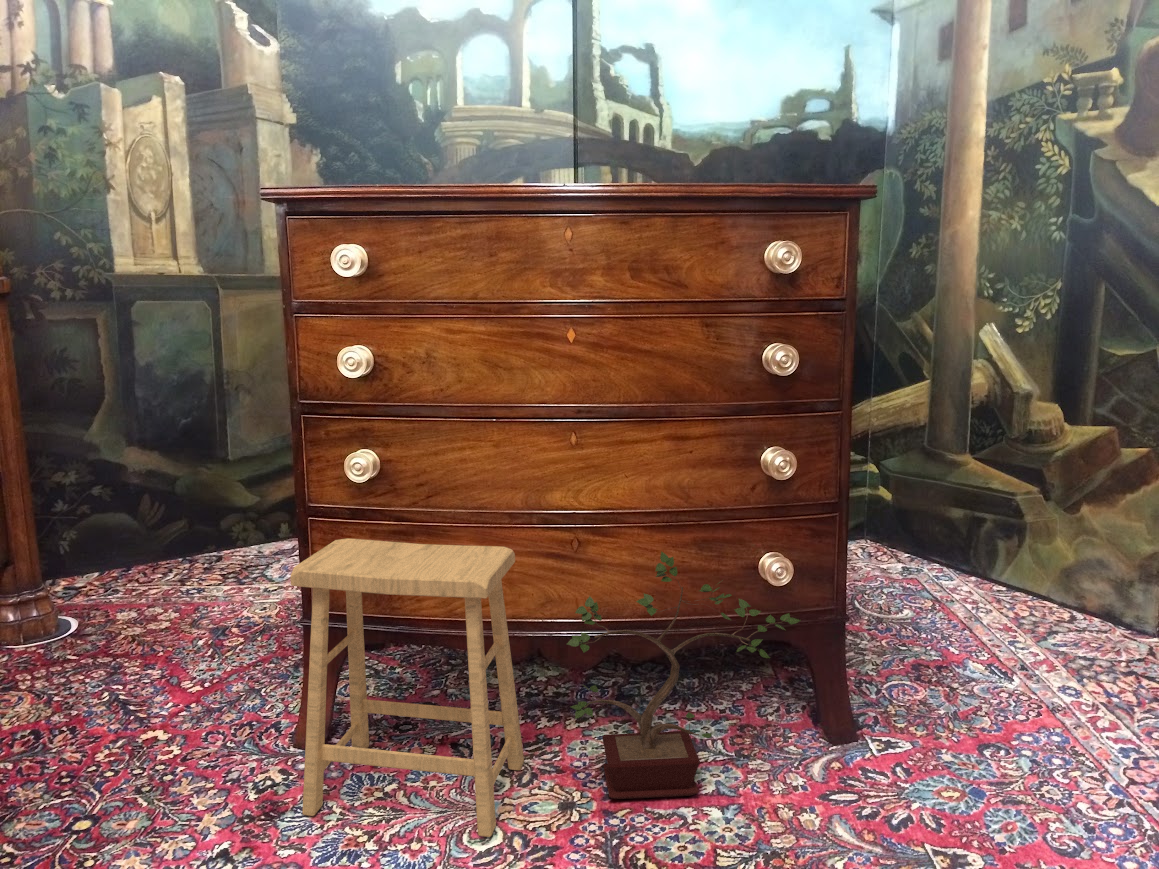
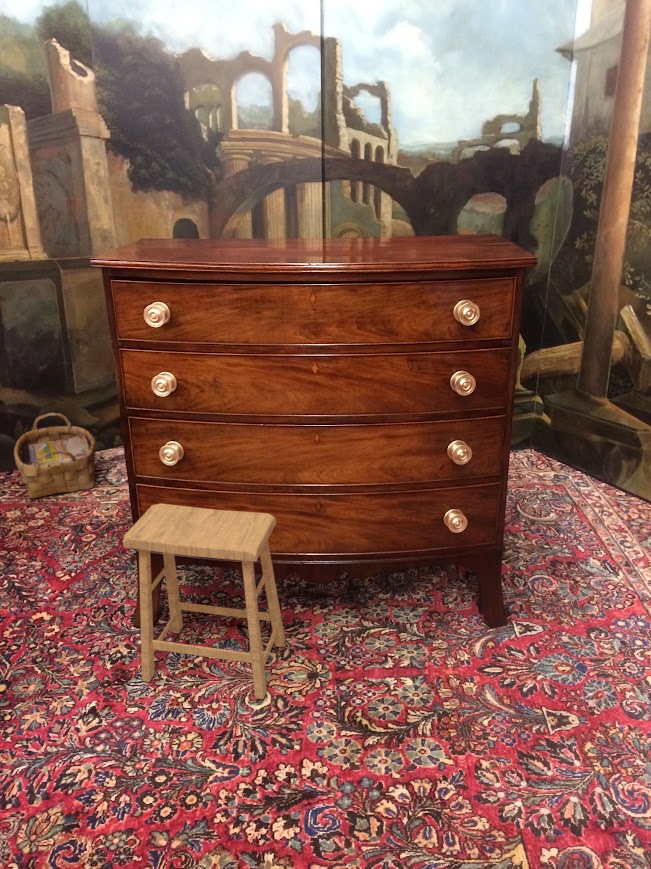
woven basket: none [139,482,255,596] -> present [14,413,95,498]
potted plant: present [567,552,800,799] -> none [311,517,471,671]

